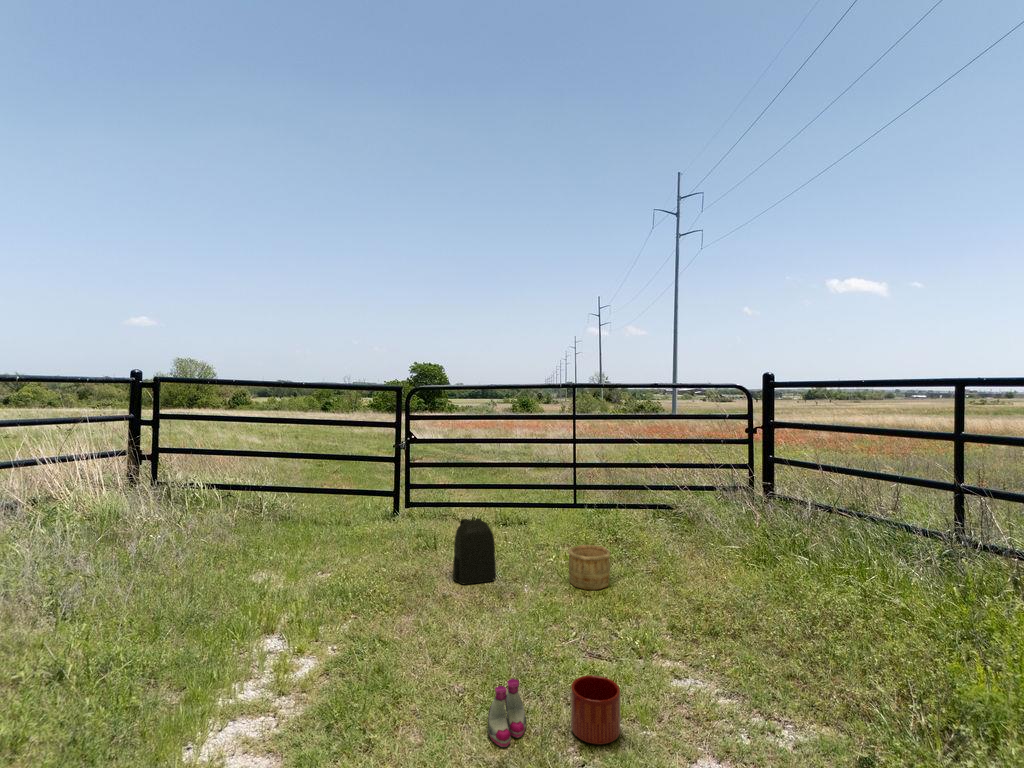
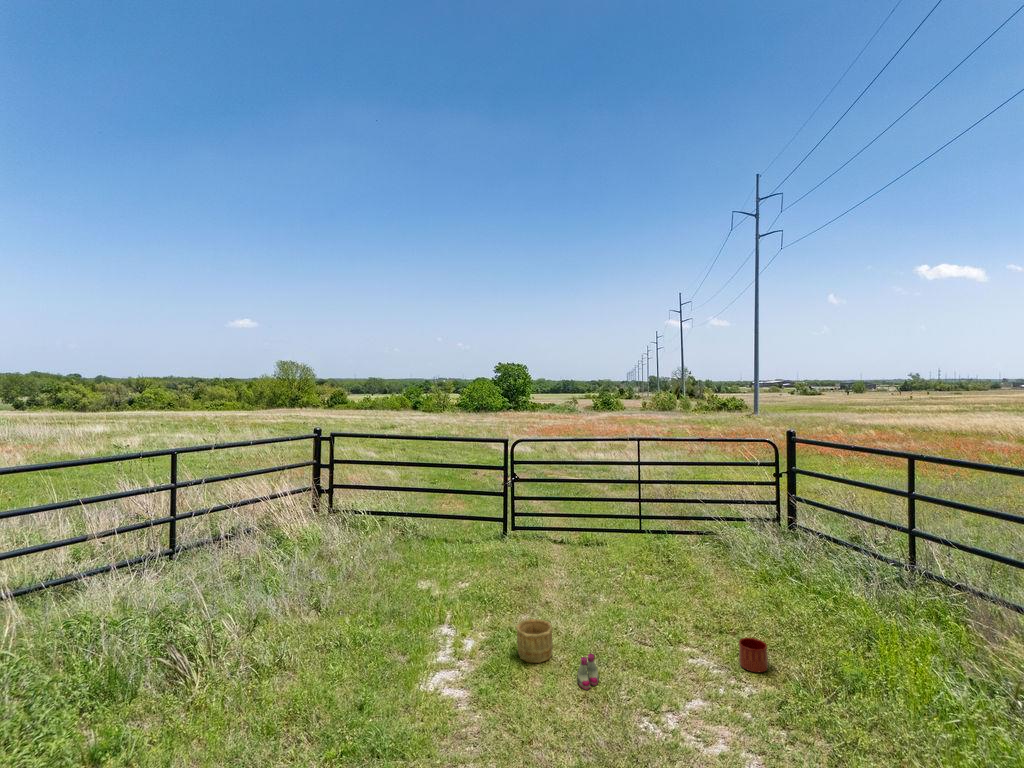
backpack: present [453,518,496,584] -> none [551,548,580,594]
wooden bucket: present [568,545,611,590] -> present [516,619,553,663]
planter: present [571,675,620,744] -> present [739,638,768,673]

